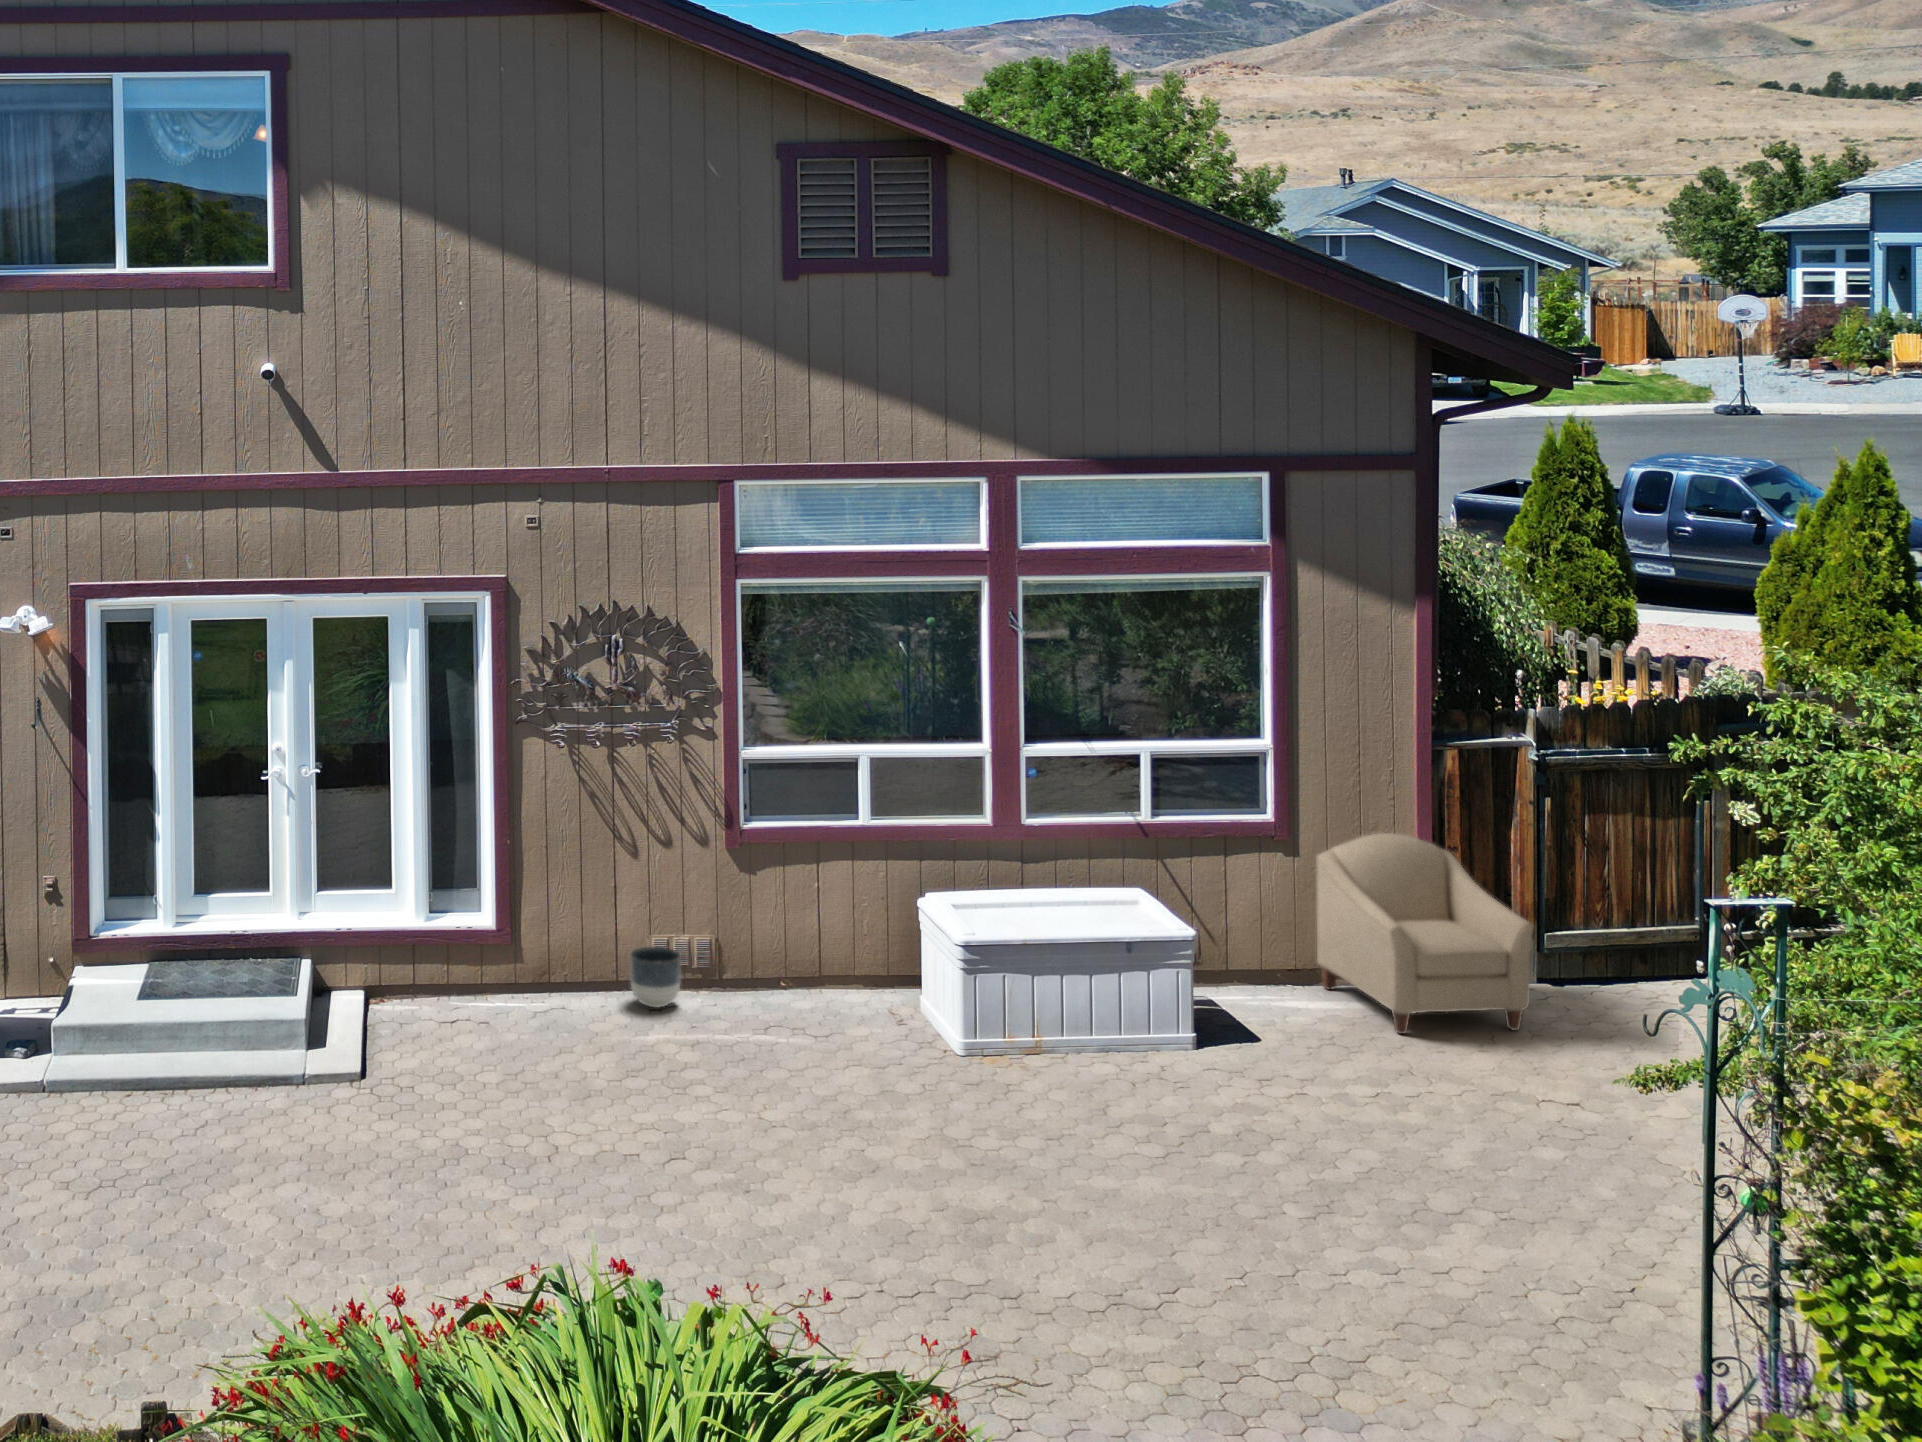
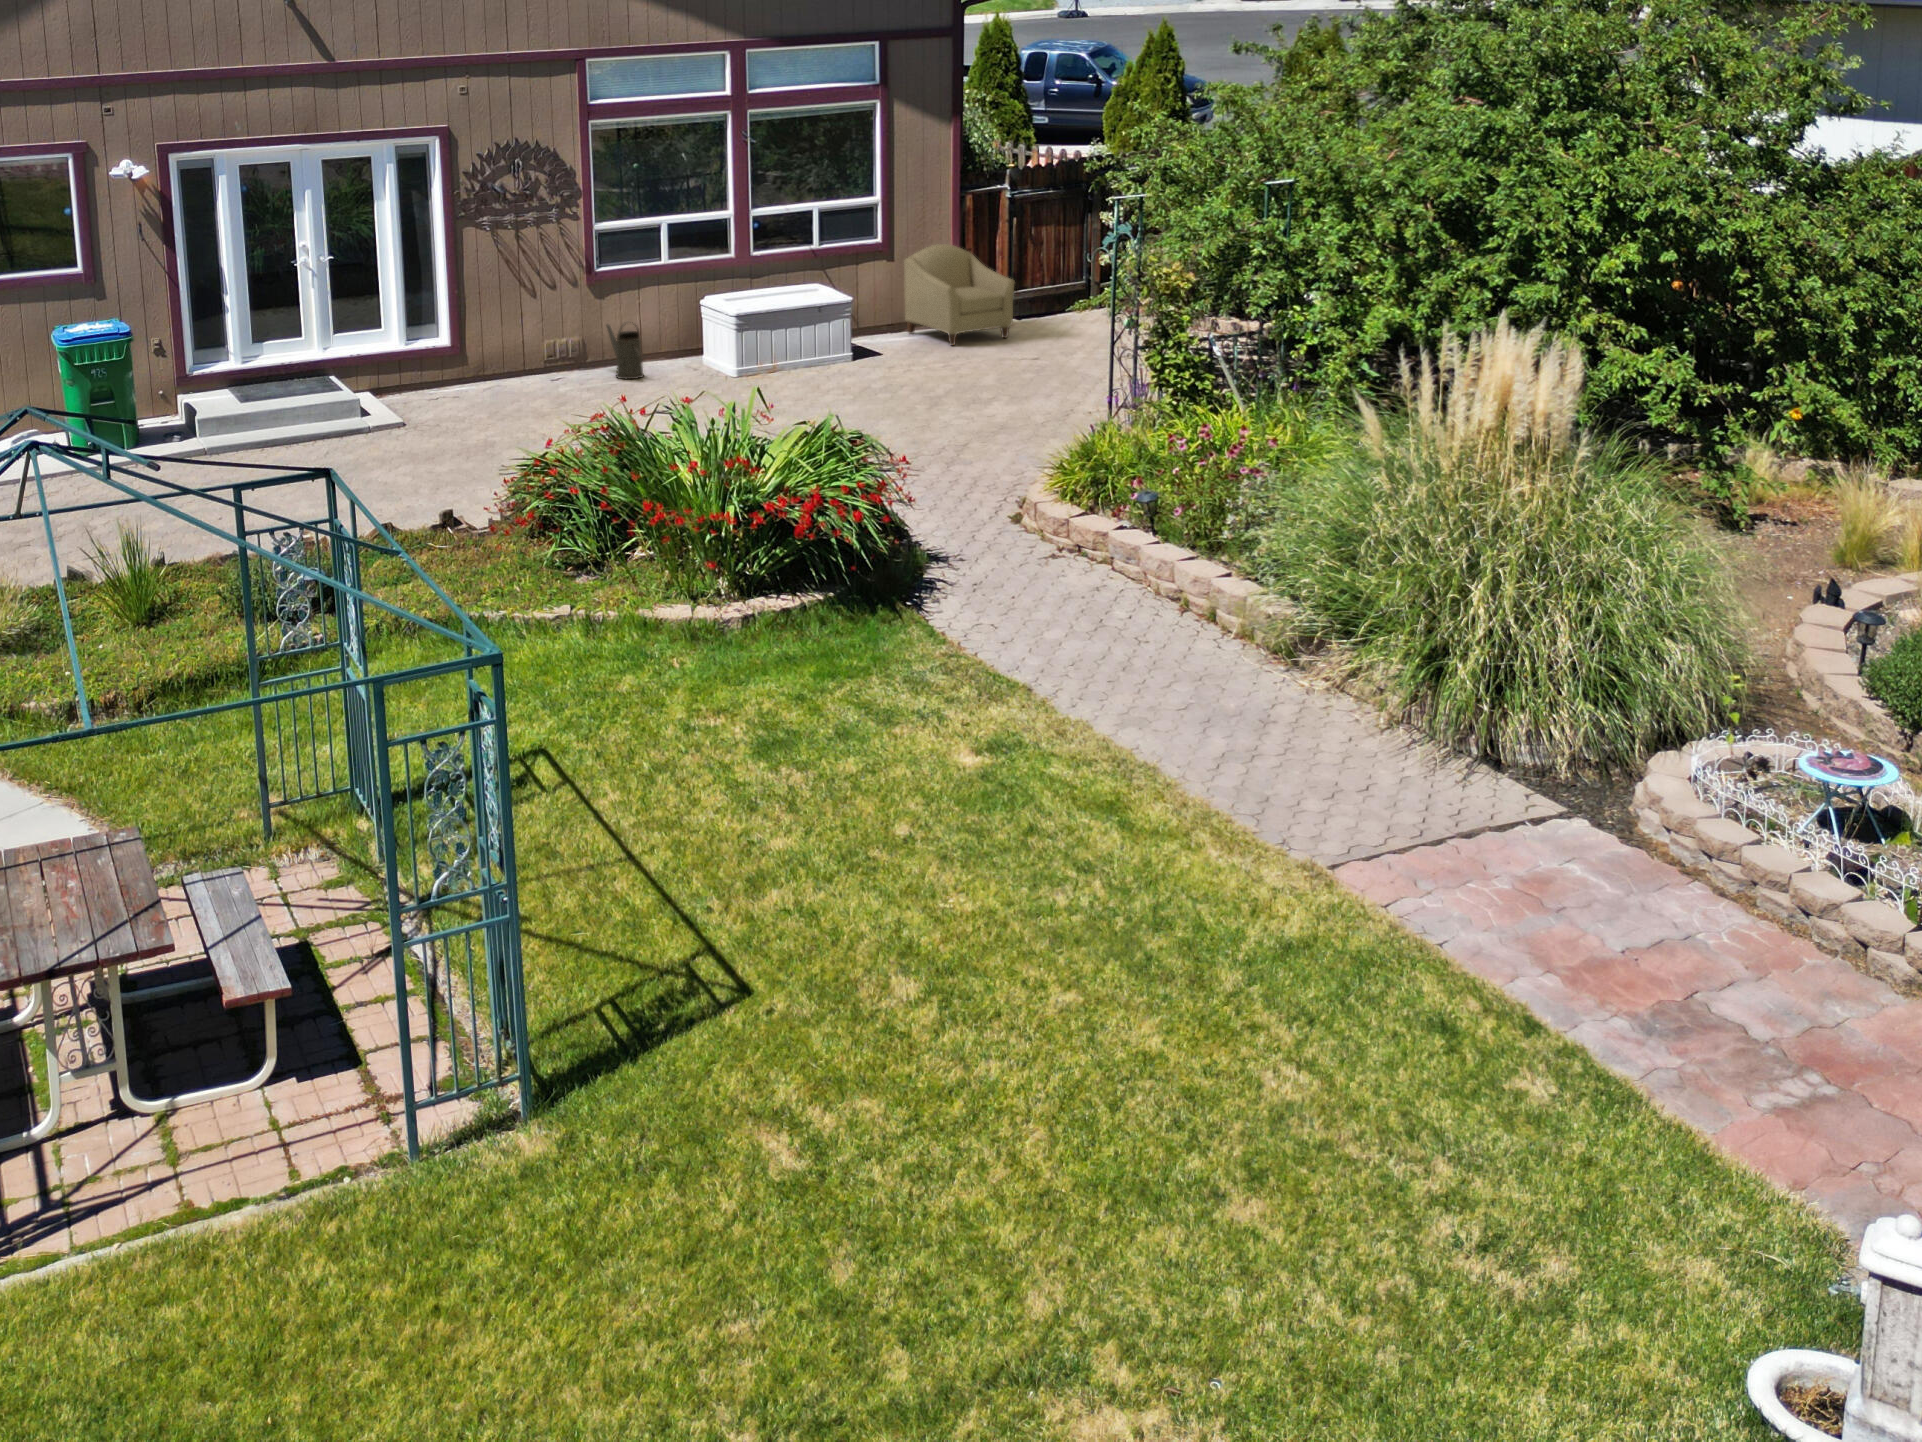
watering can: none [758,916,808,1025] -> present [606,324,644,379]
planter: present [630,946,681,1008] -> none [536,347,567,381]

